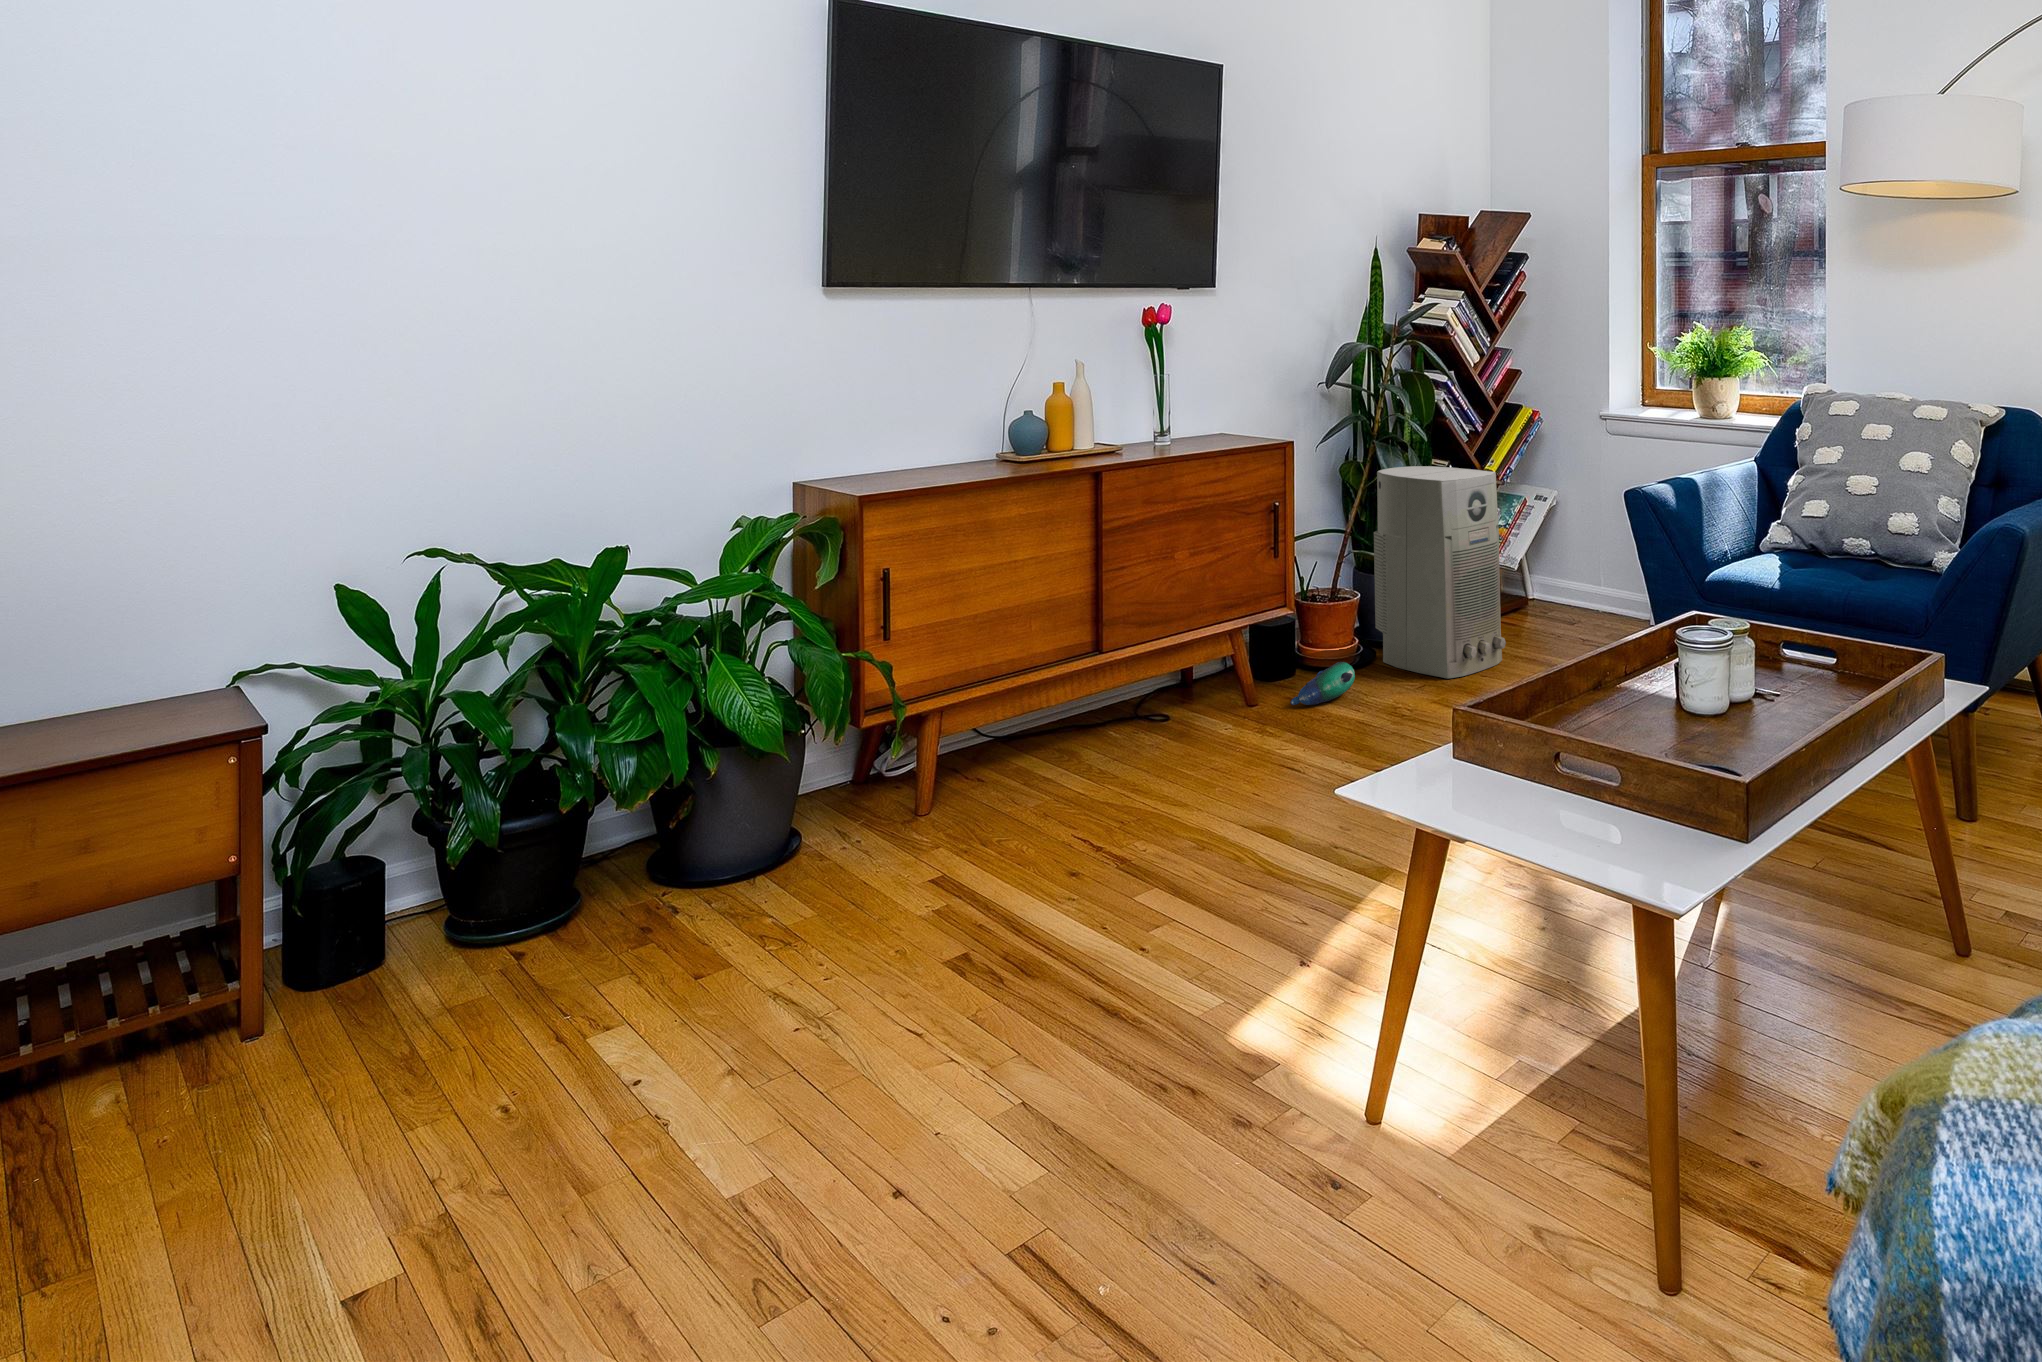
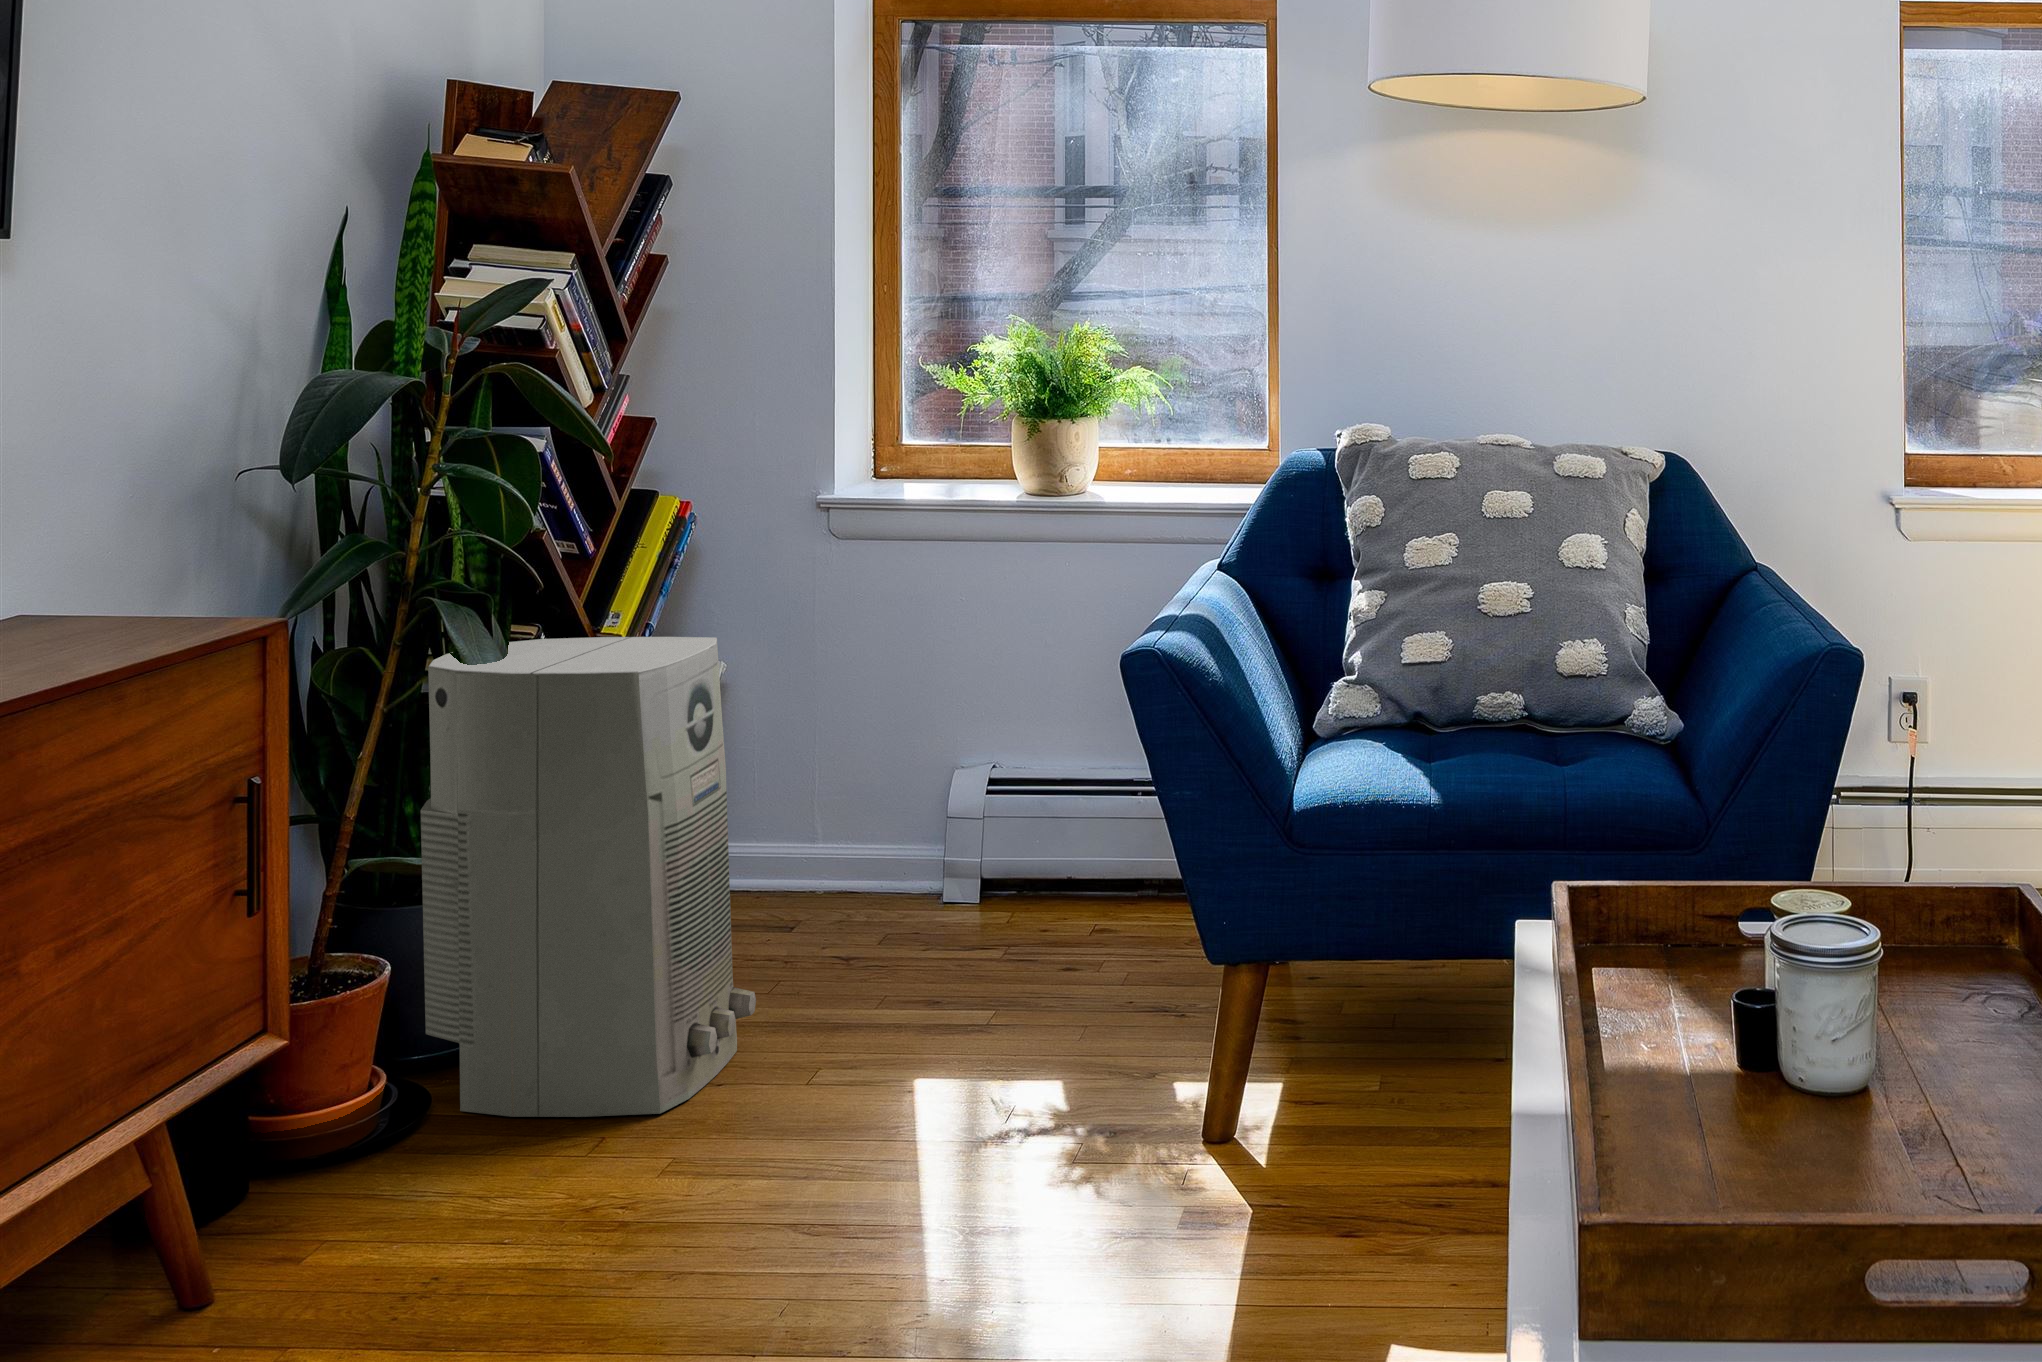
plush toy: present [1290,662,1355,705] -> none [318,1144,477,1295]

